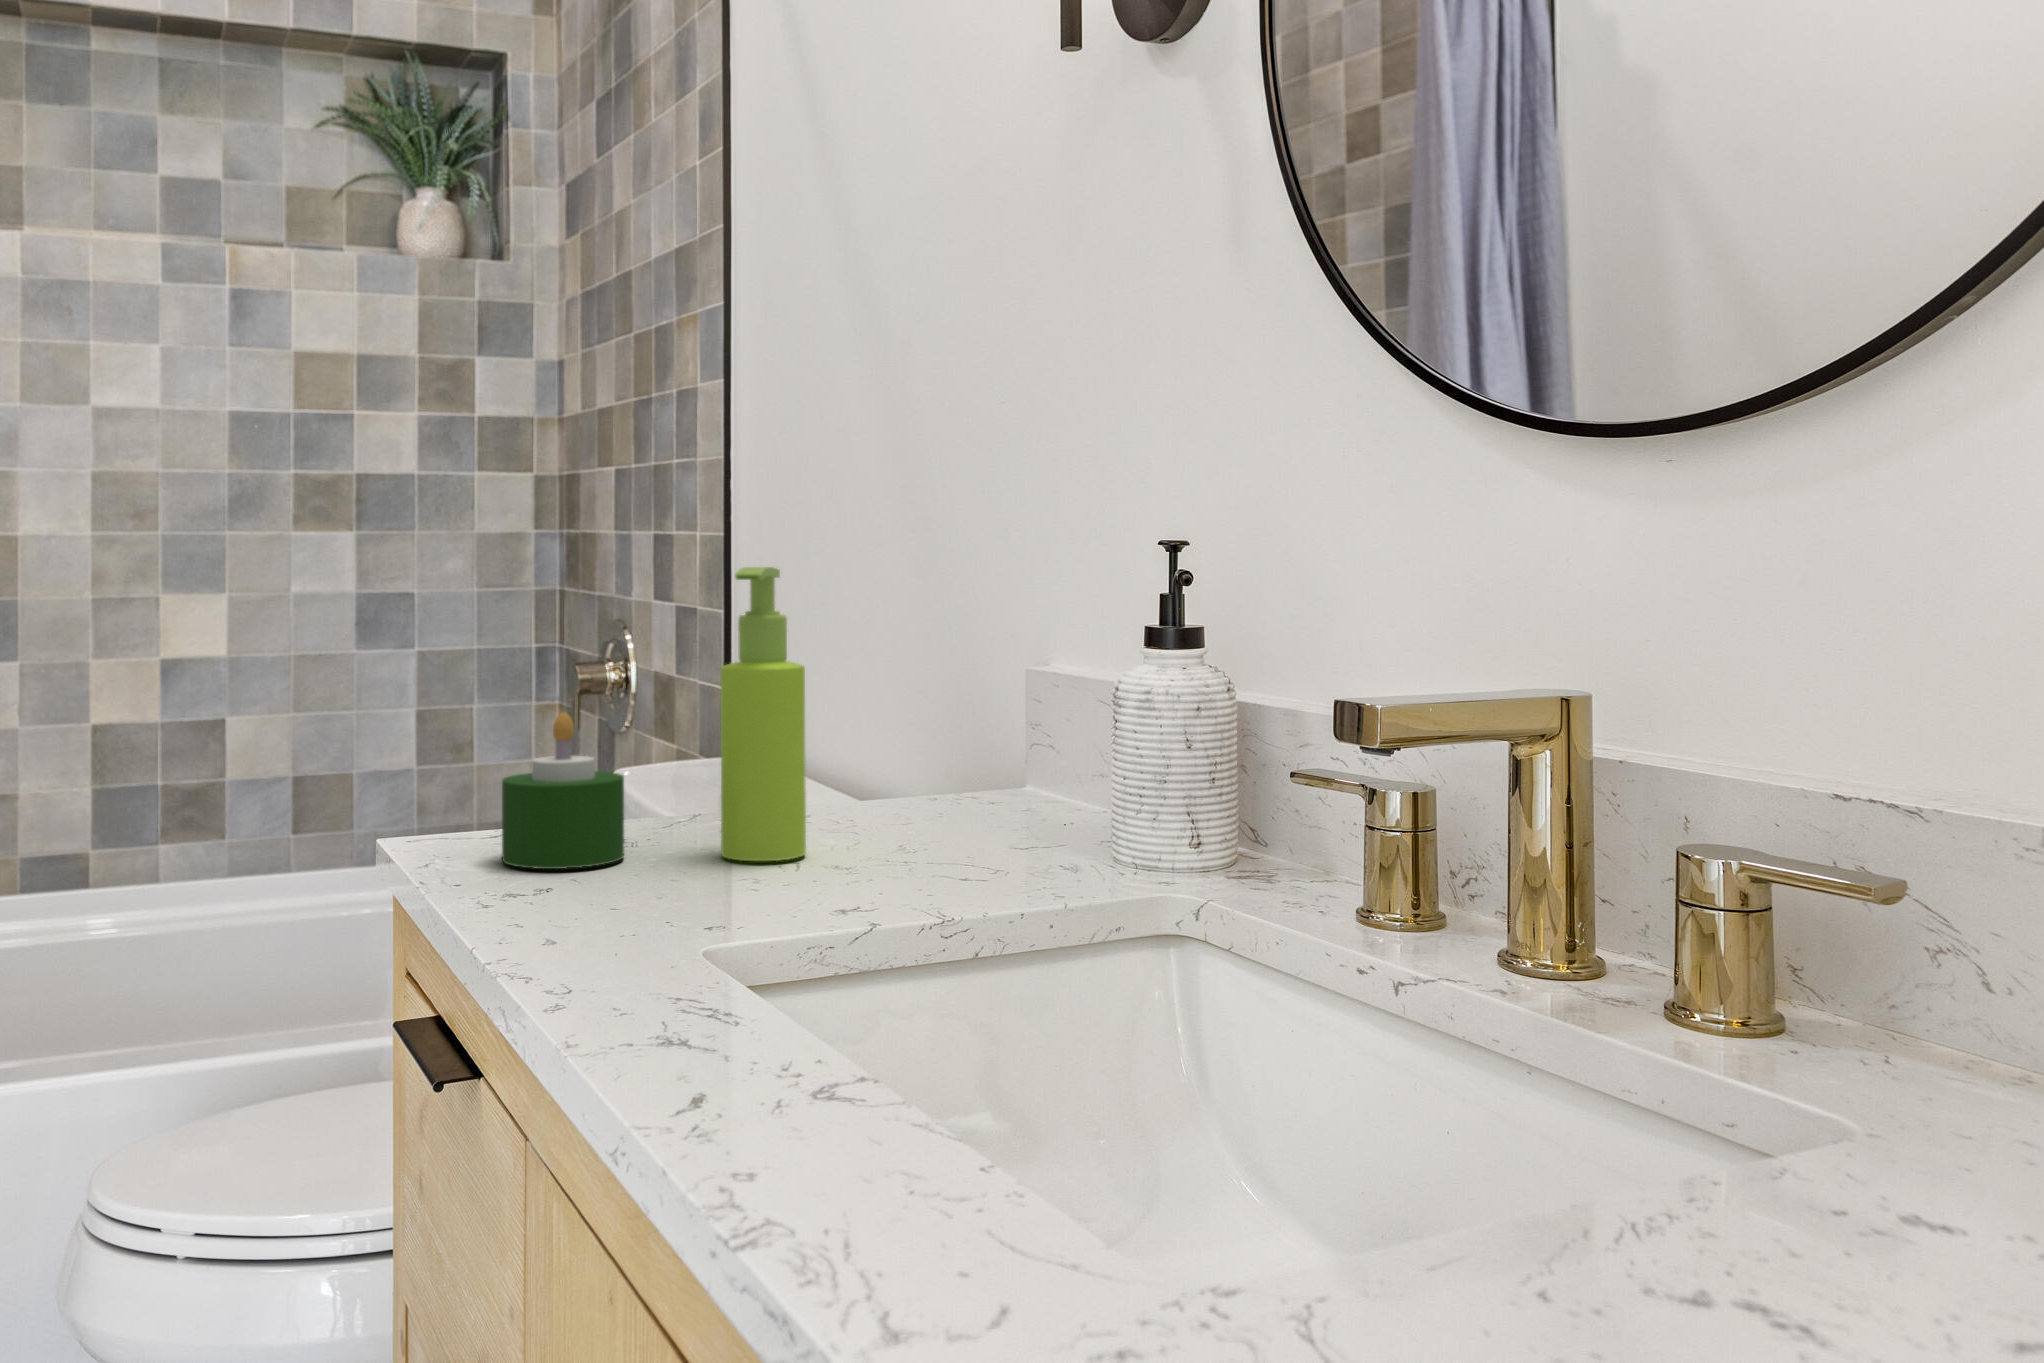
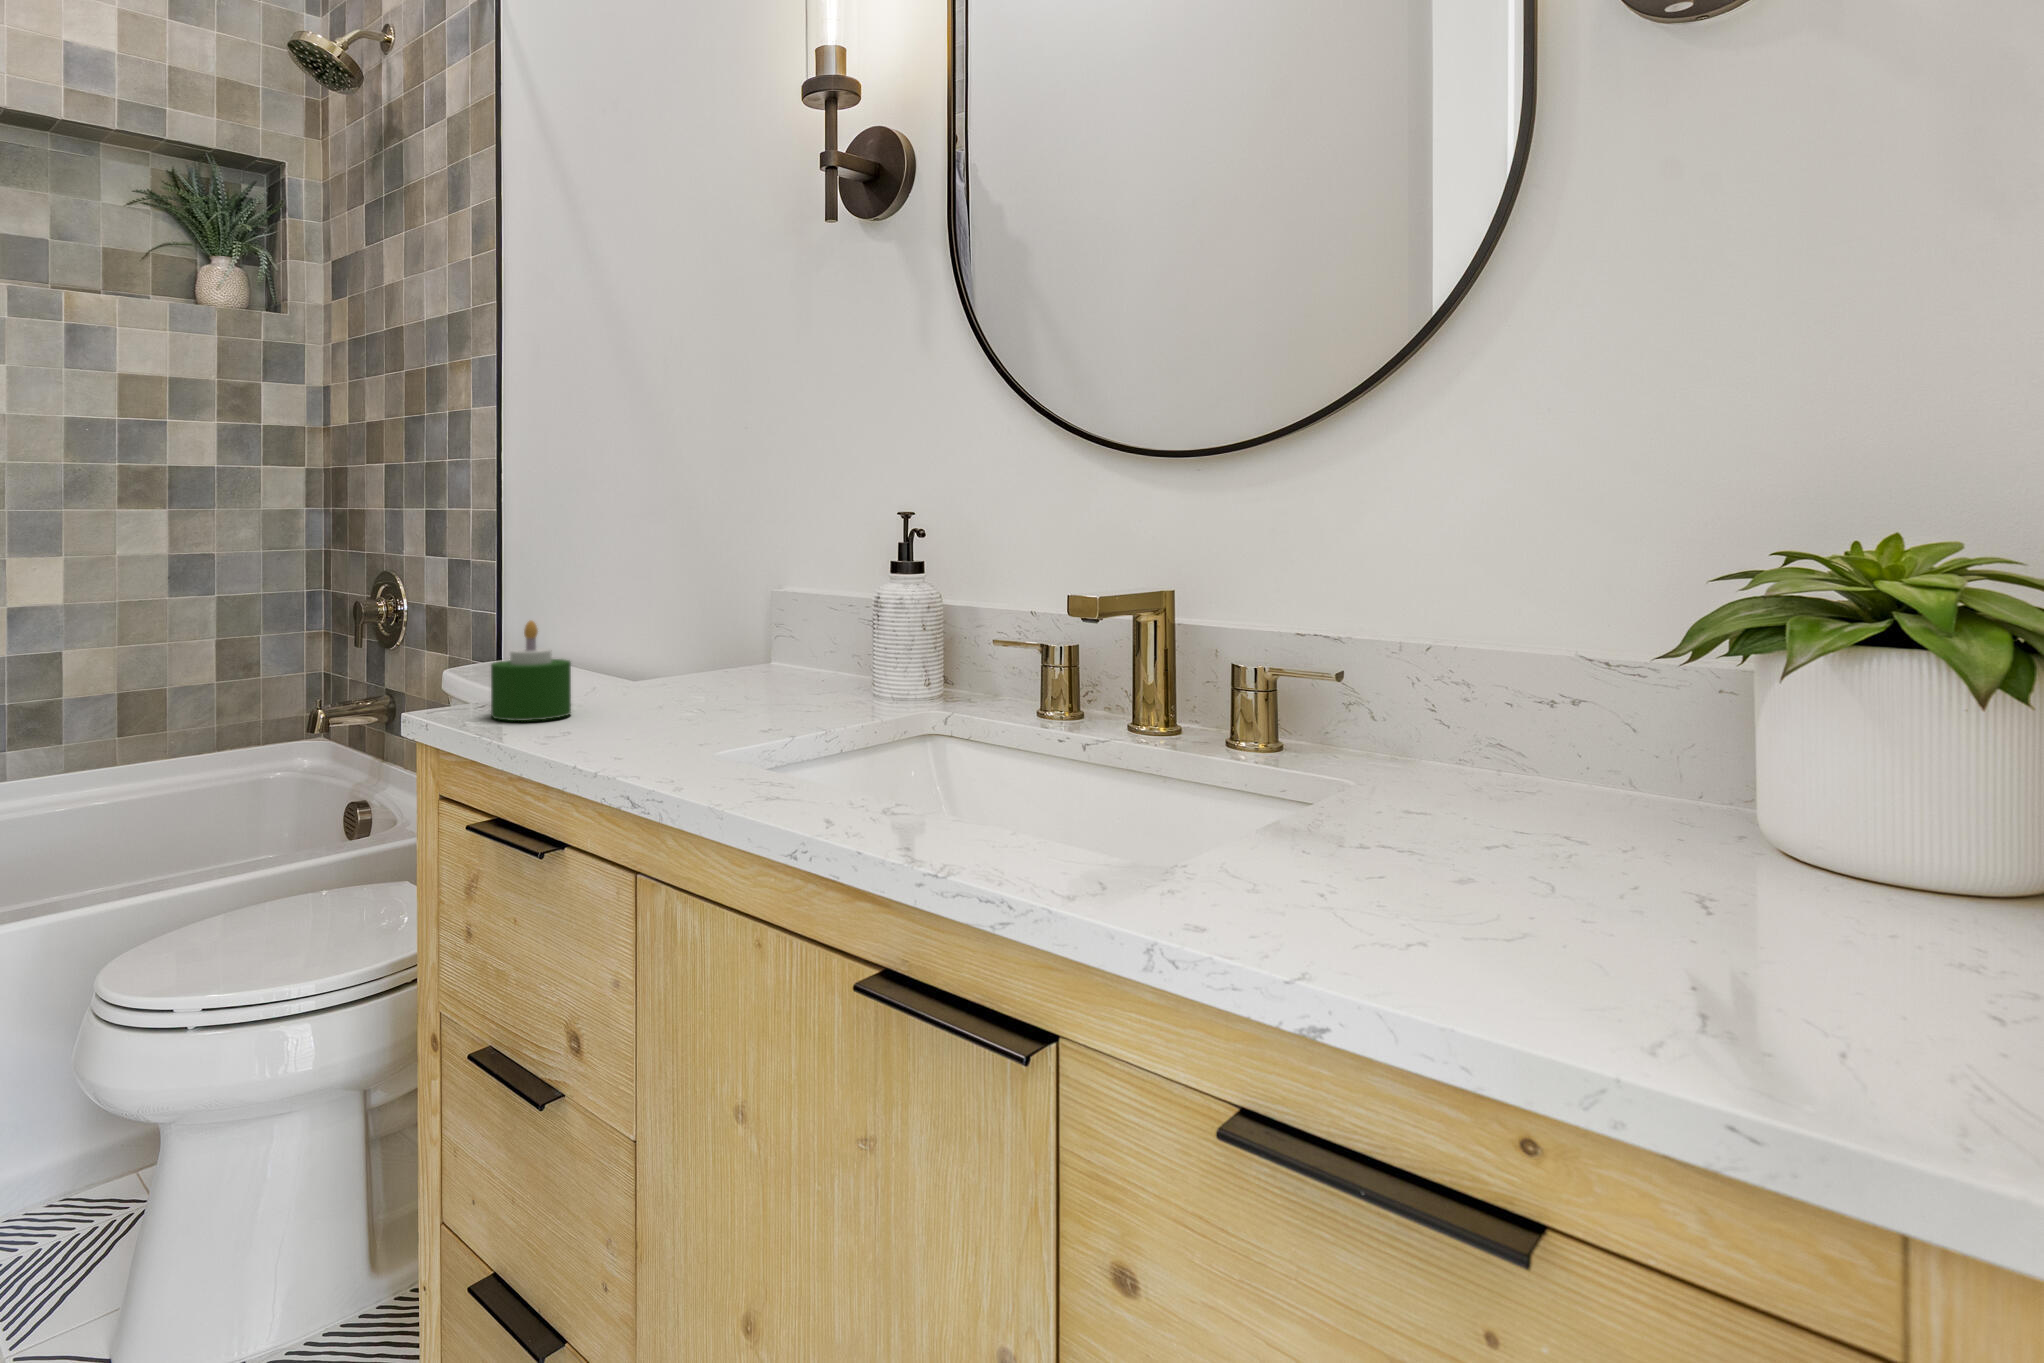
soap dispenser: present [721,567,806,861] -> none [628,526,683,710]

